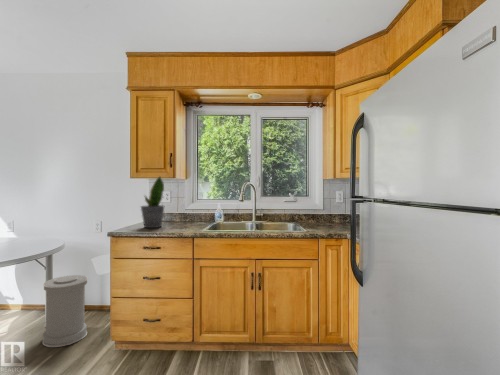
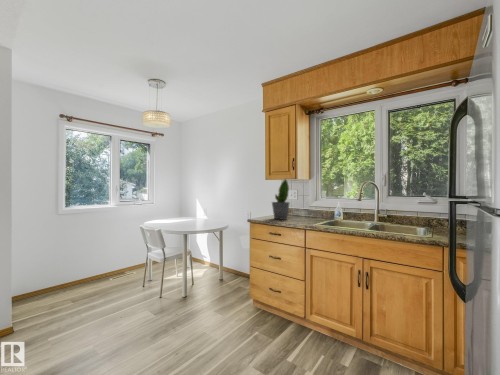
trash can: present [42,275,88,347] -> none [214,247,240,294]

